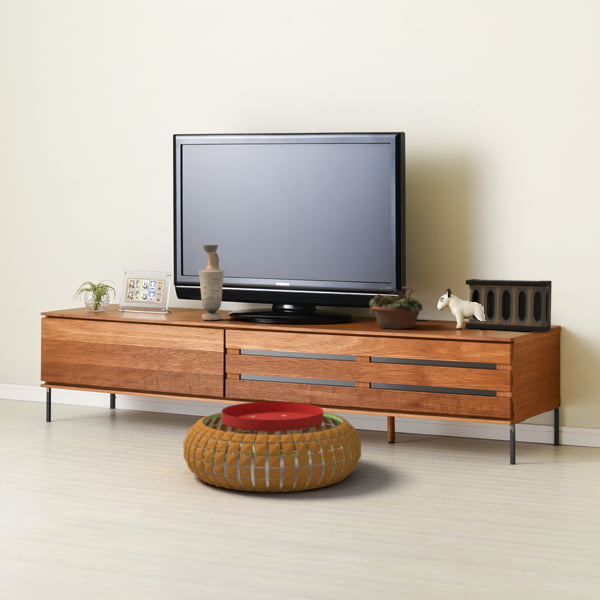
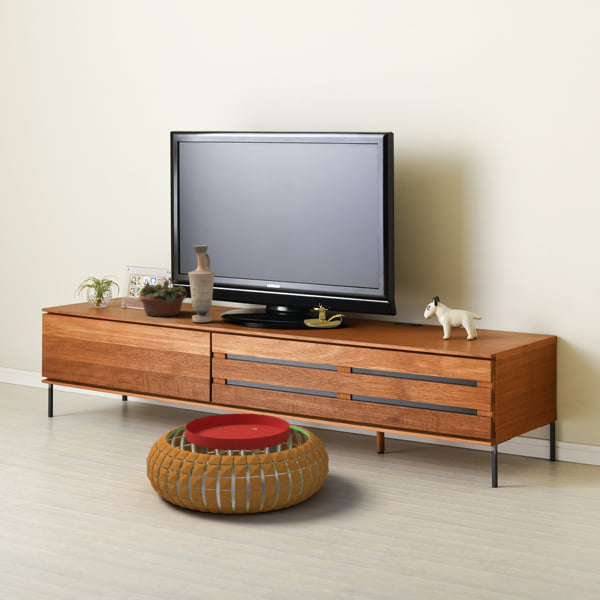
speaker: present [465,279,552,332] -> none [453,287,545,347]
candle holder: none [314,284,355,322] -> present [304,305,344,328]
succulent planter: present [370,286,423,329] -> present [139,278,187,316]

